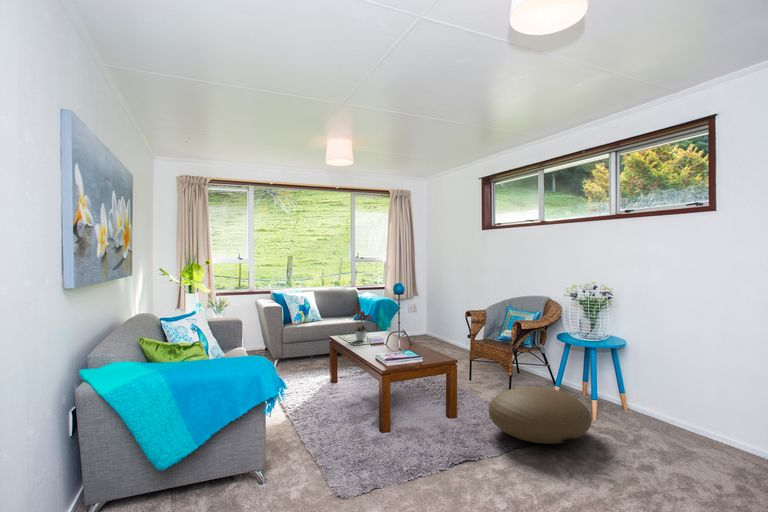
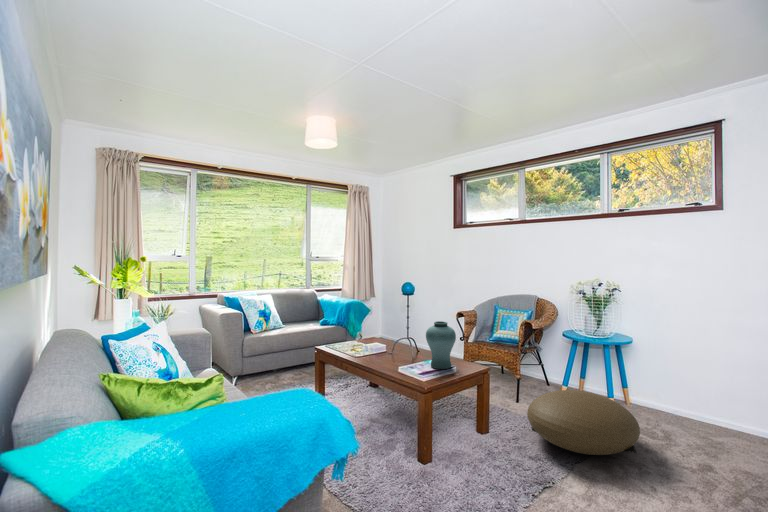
flower arrangement: present [350,305,372,341] -> none [342,306,372,350]
vase: none [403,318,428,359] -> present [426,321,456,369]

